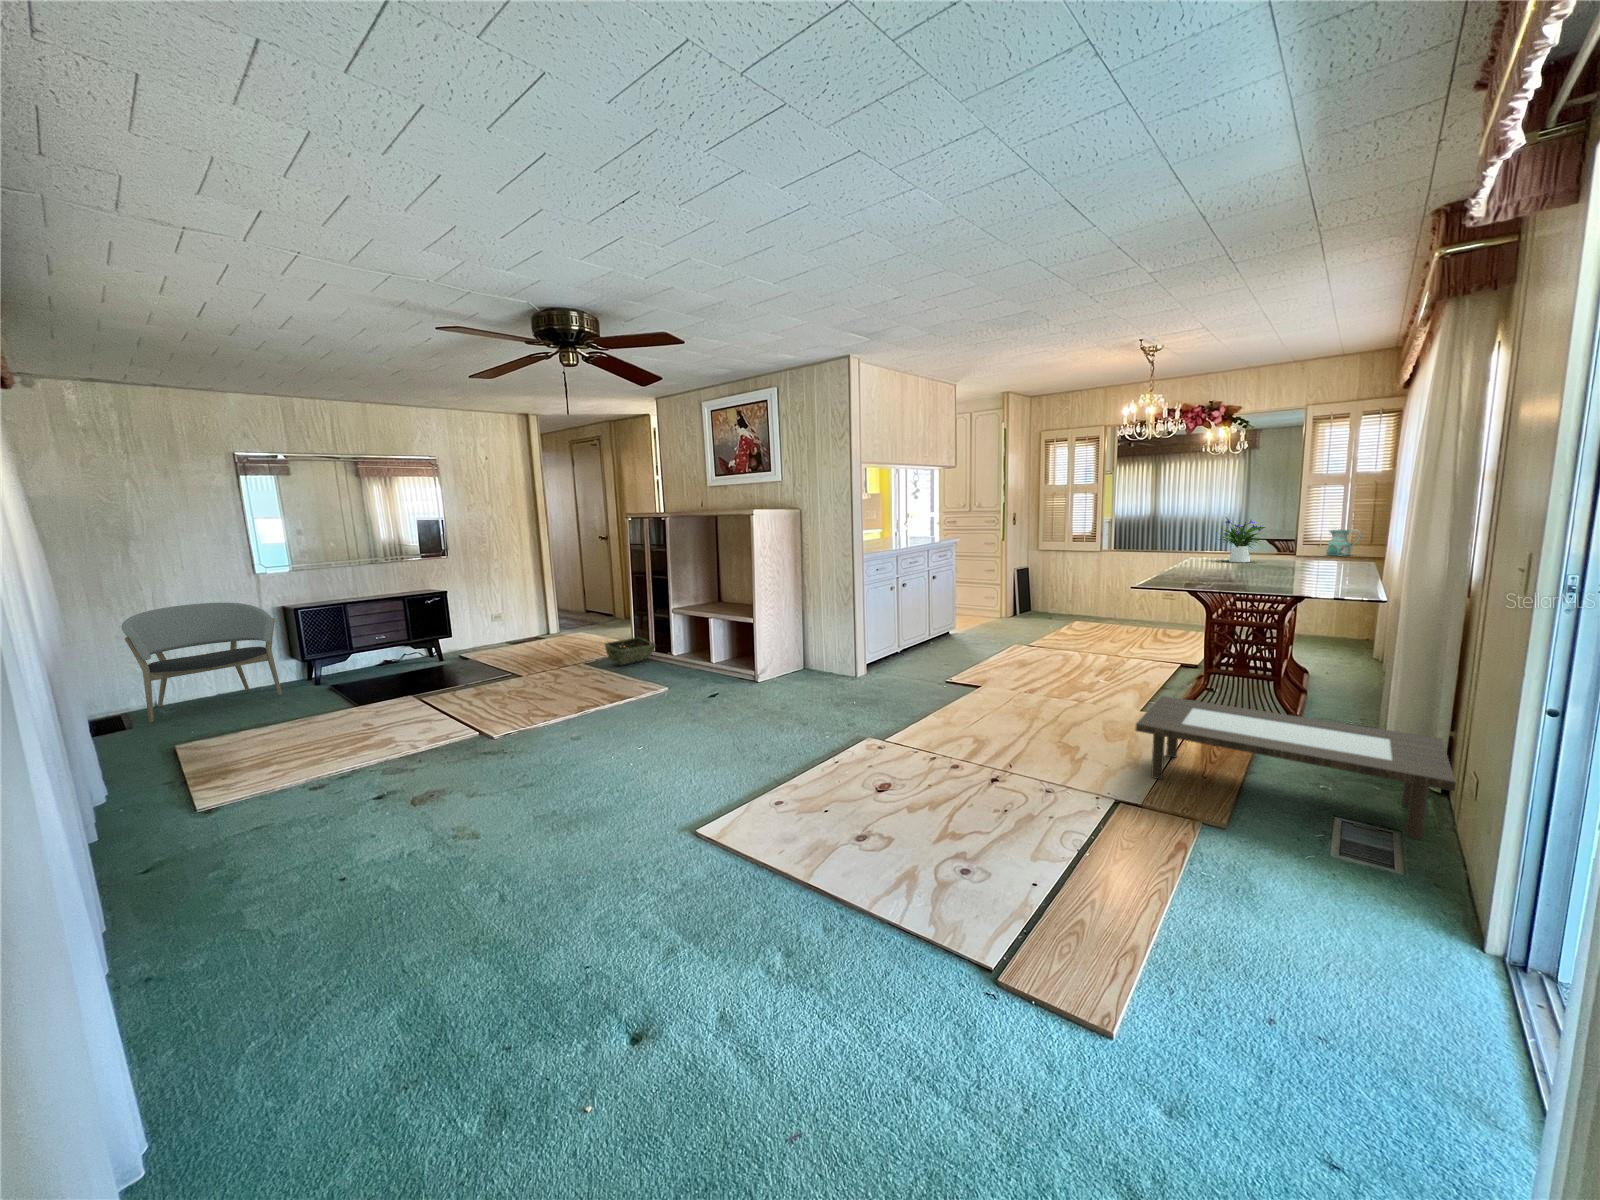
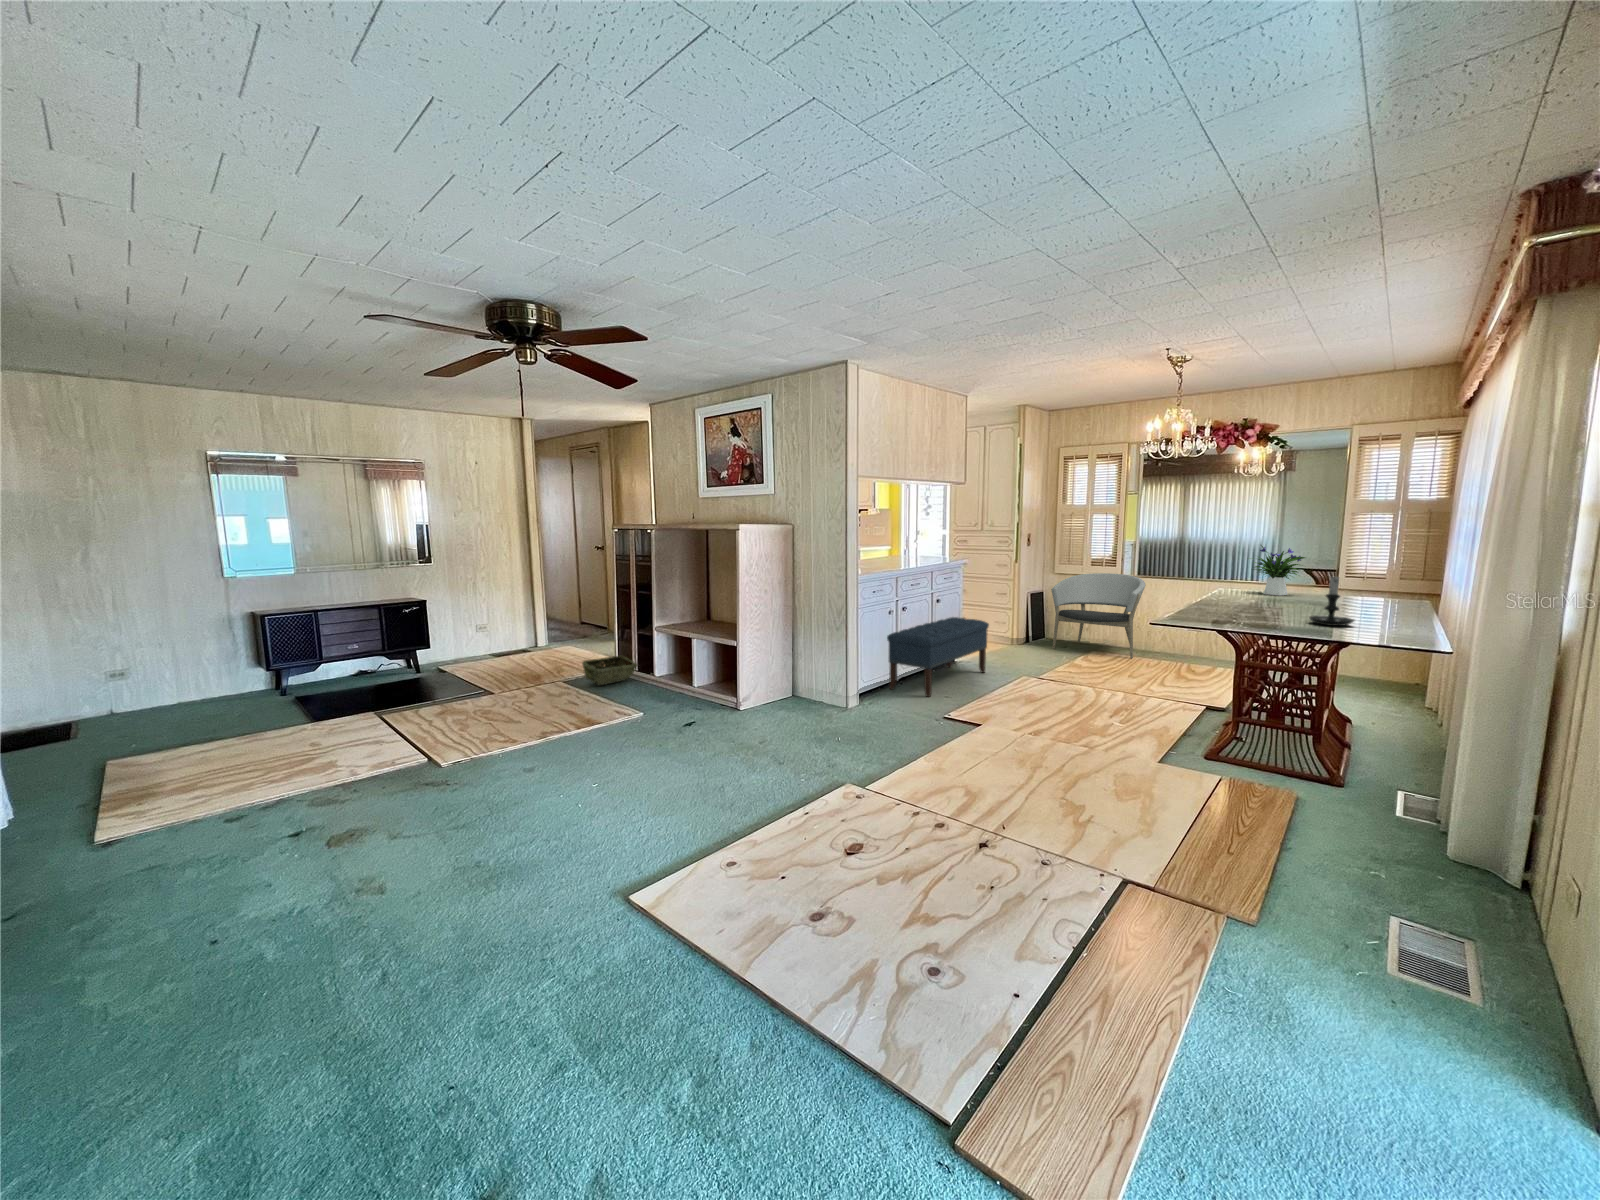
ceramic pitcher: present [1326,529,1361,556] -> none [1373,561,1413,591]
candle holder: none [1268,539,1308,585] -> present [1309,576,1354,626]
bench: none [890,592,981,665] -> present [887,617,989,697]
armchair: present [121,603,282,723] -> present [1051,573,1146,658]
coffee table: present [1136,696,1456,839] -> none [1150,751,1550,953]

